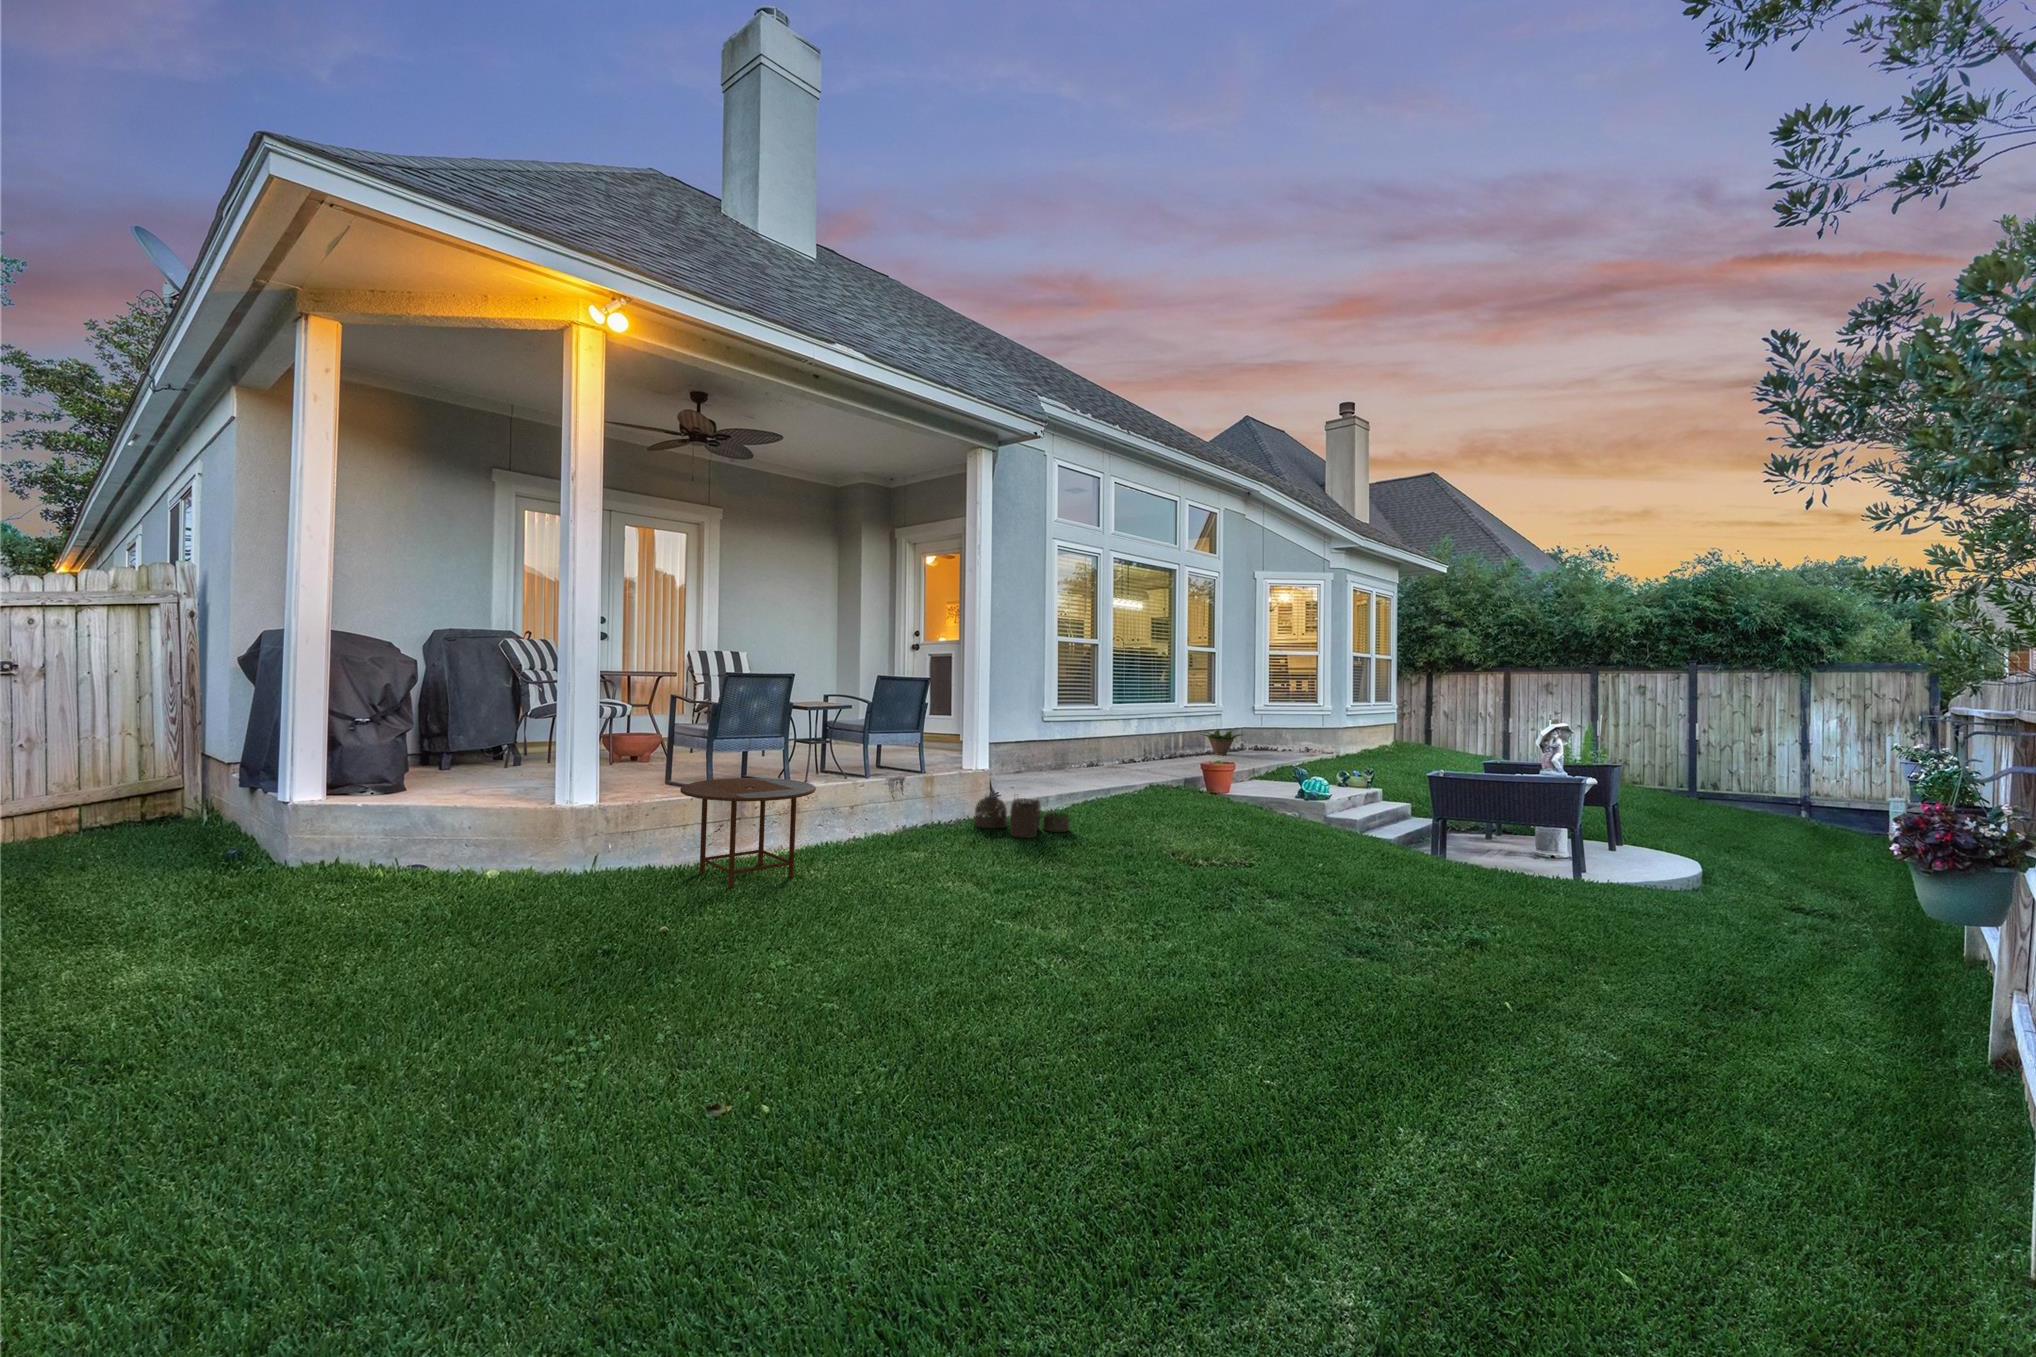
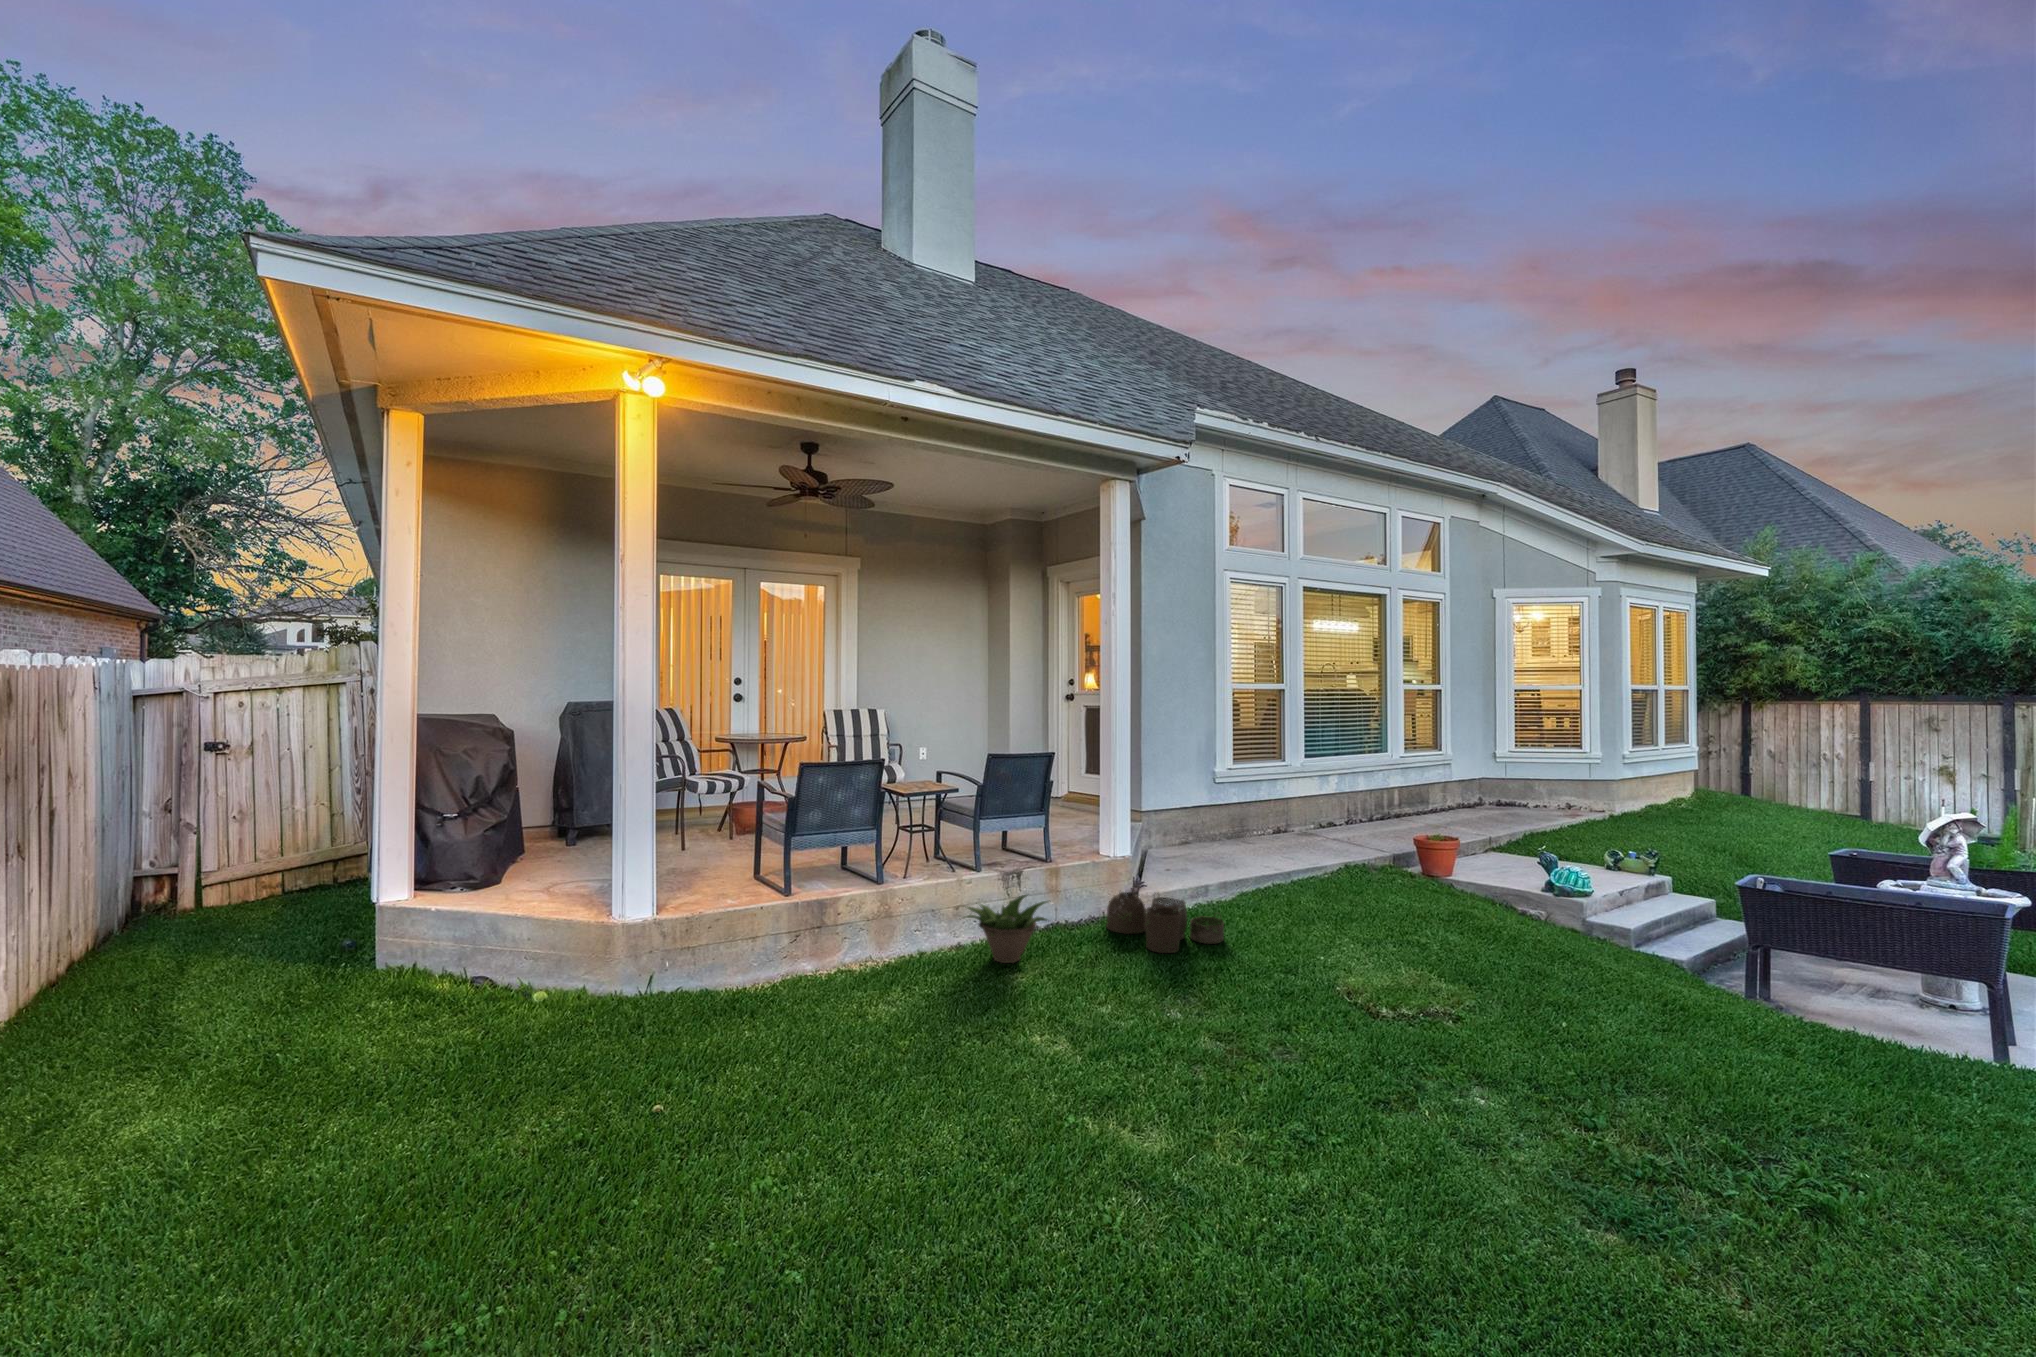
decorative plant: present [1200,730,1242,755] -> present [964,895,1047,963]
side table: present [680,778,816,888] -> none [732,883,887,1028]

